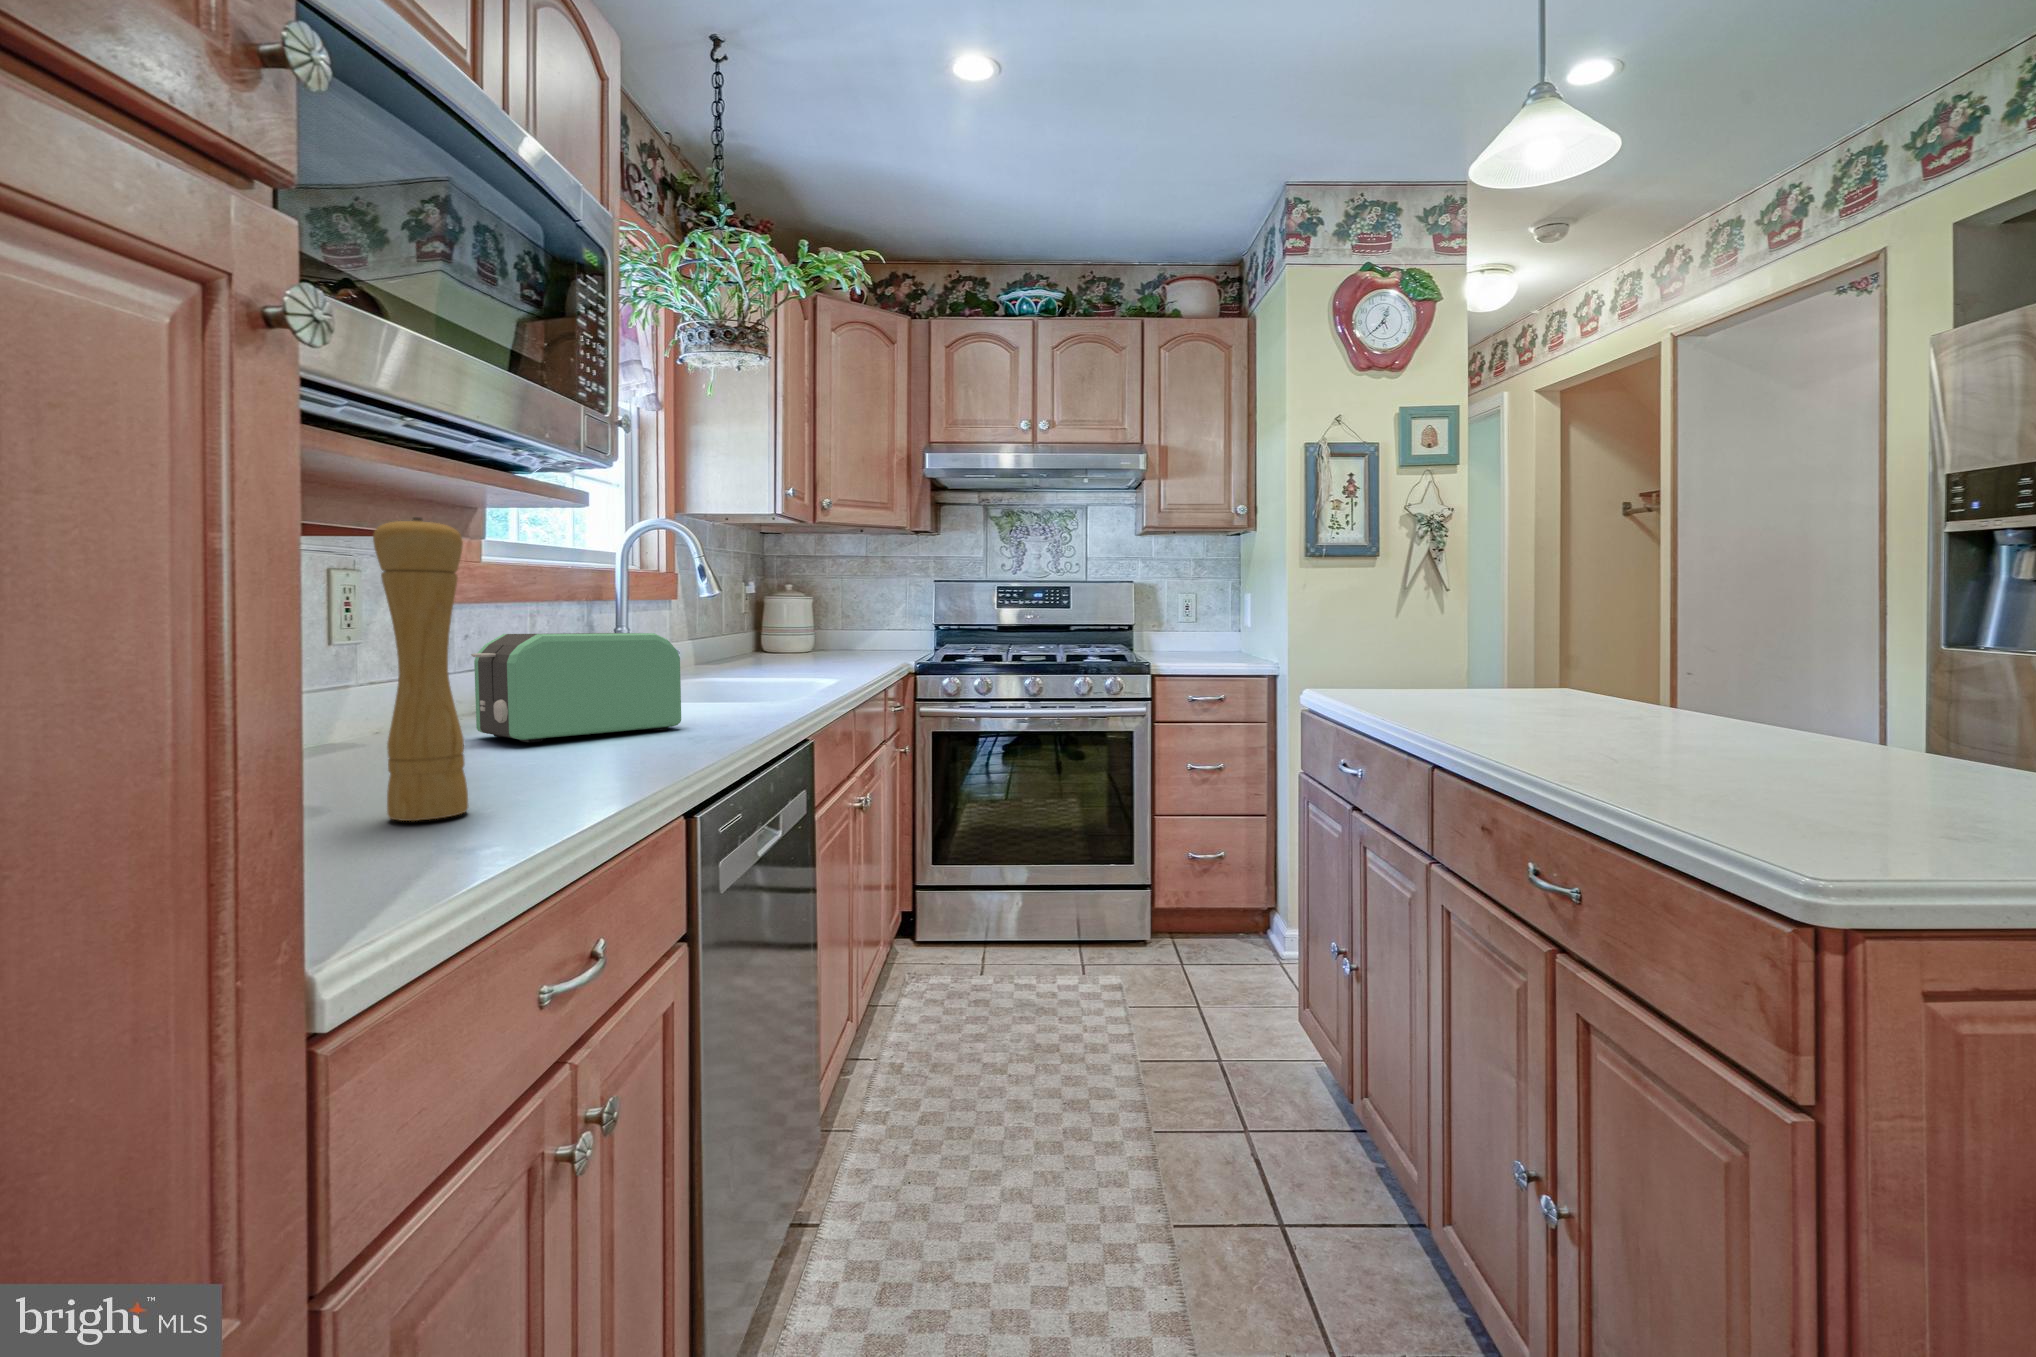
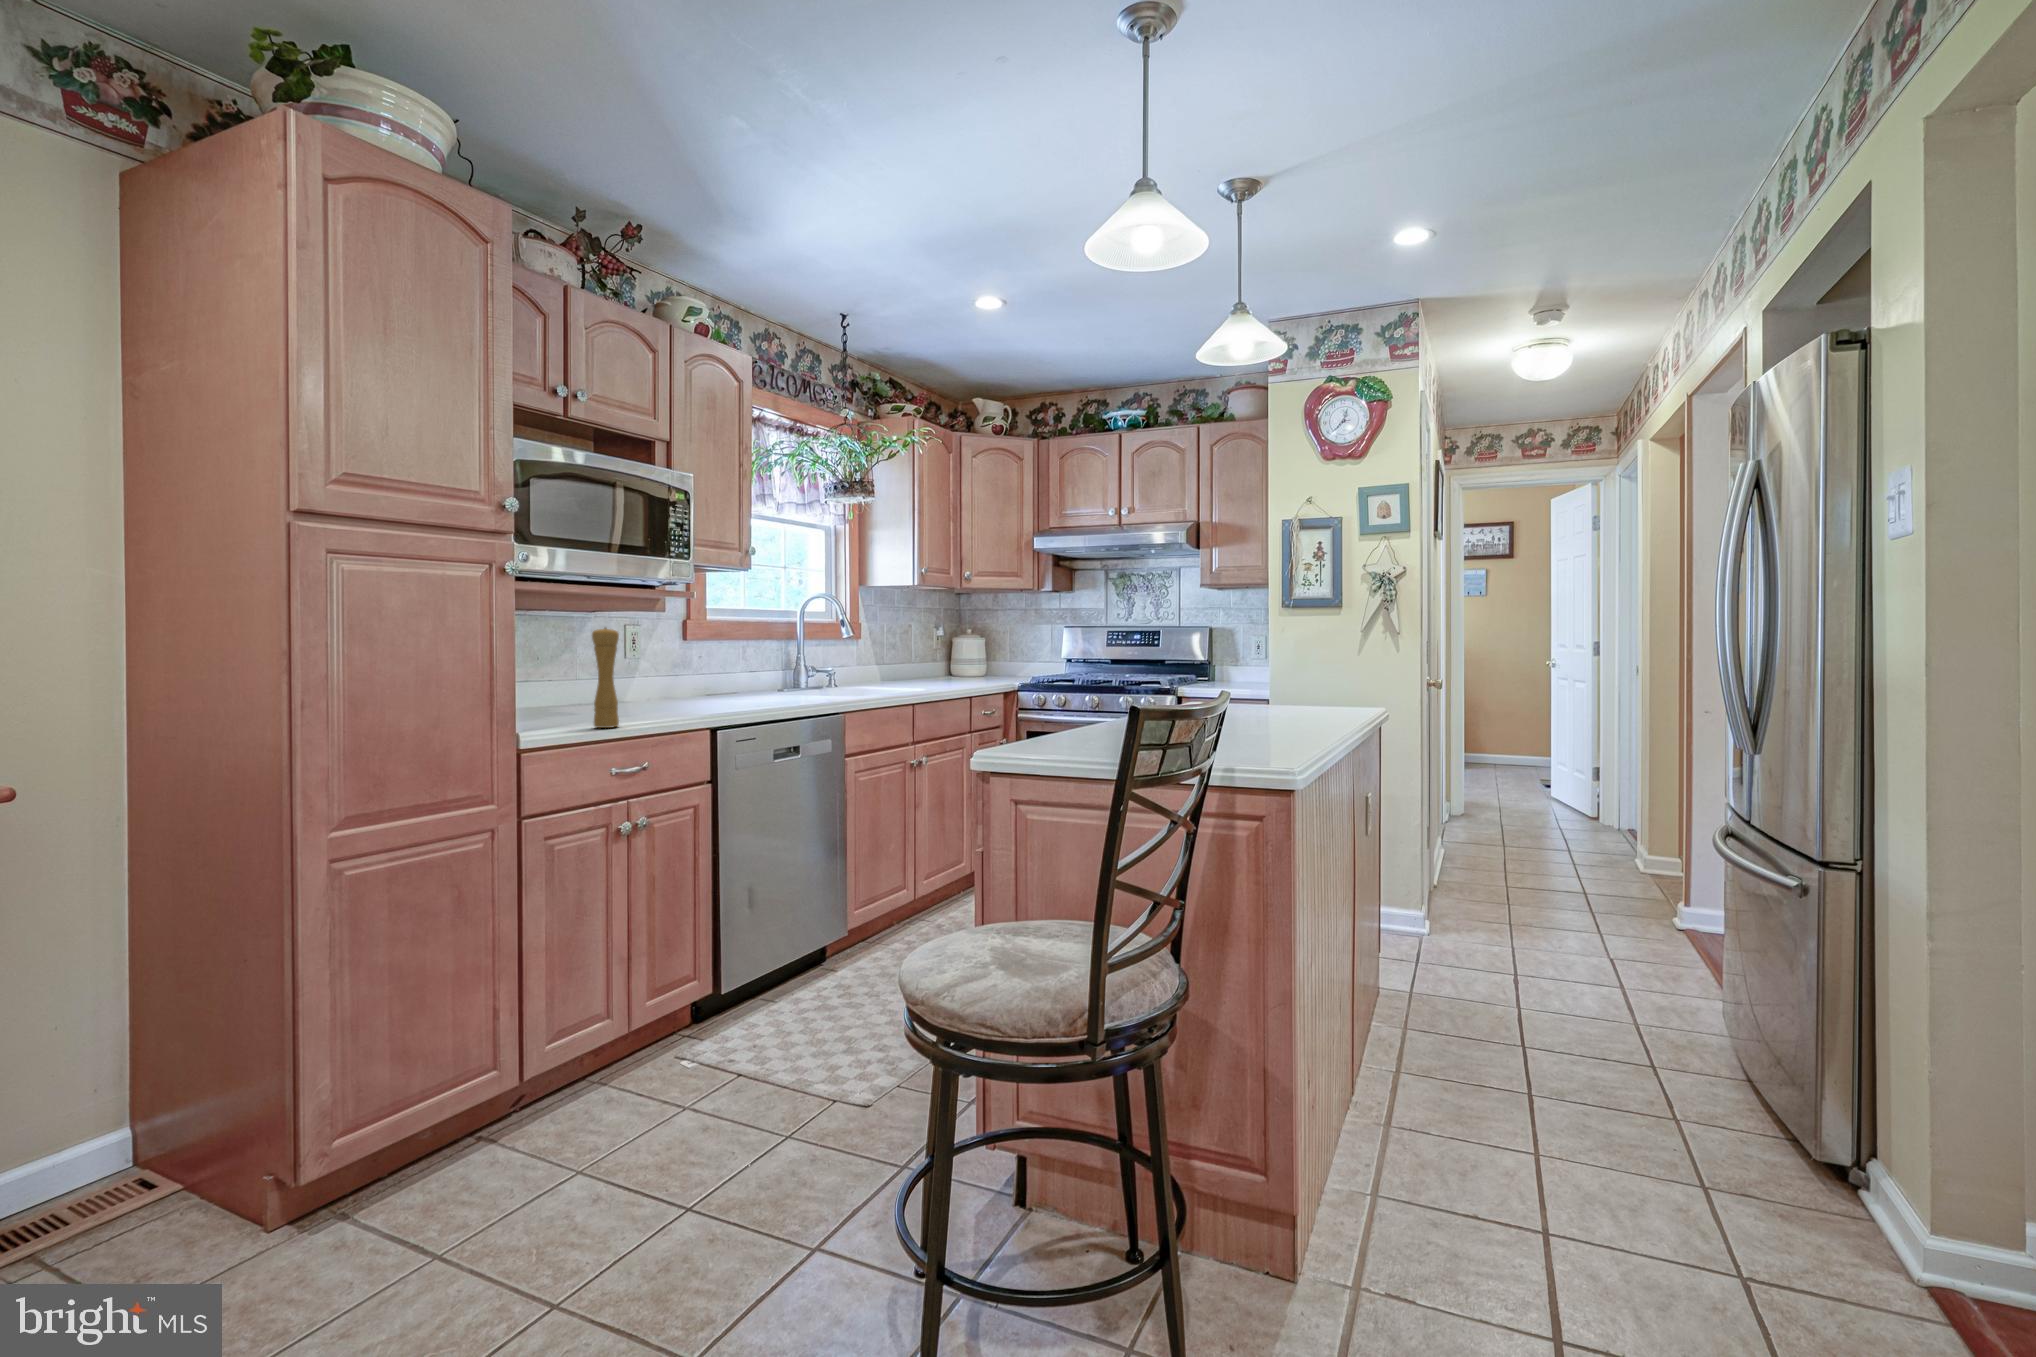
toaster: present [471,633,681,742] -> none [672,665,759,712]

